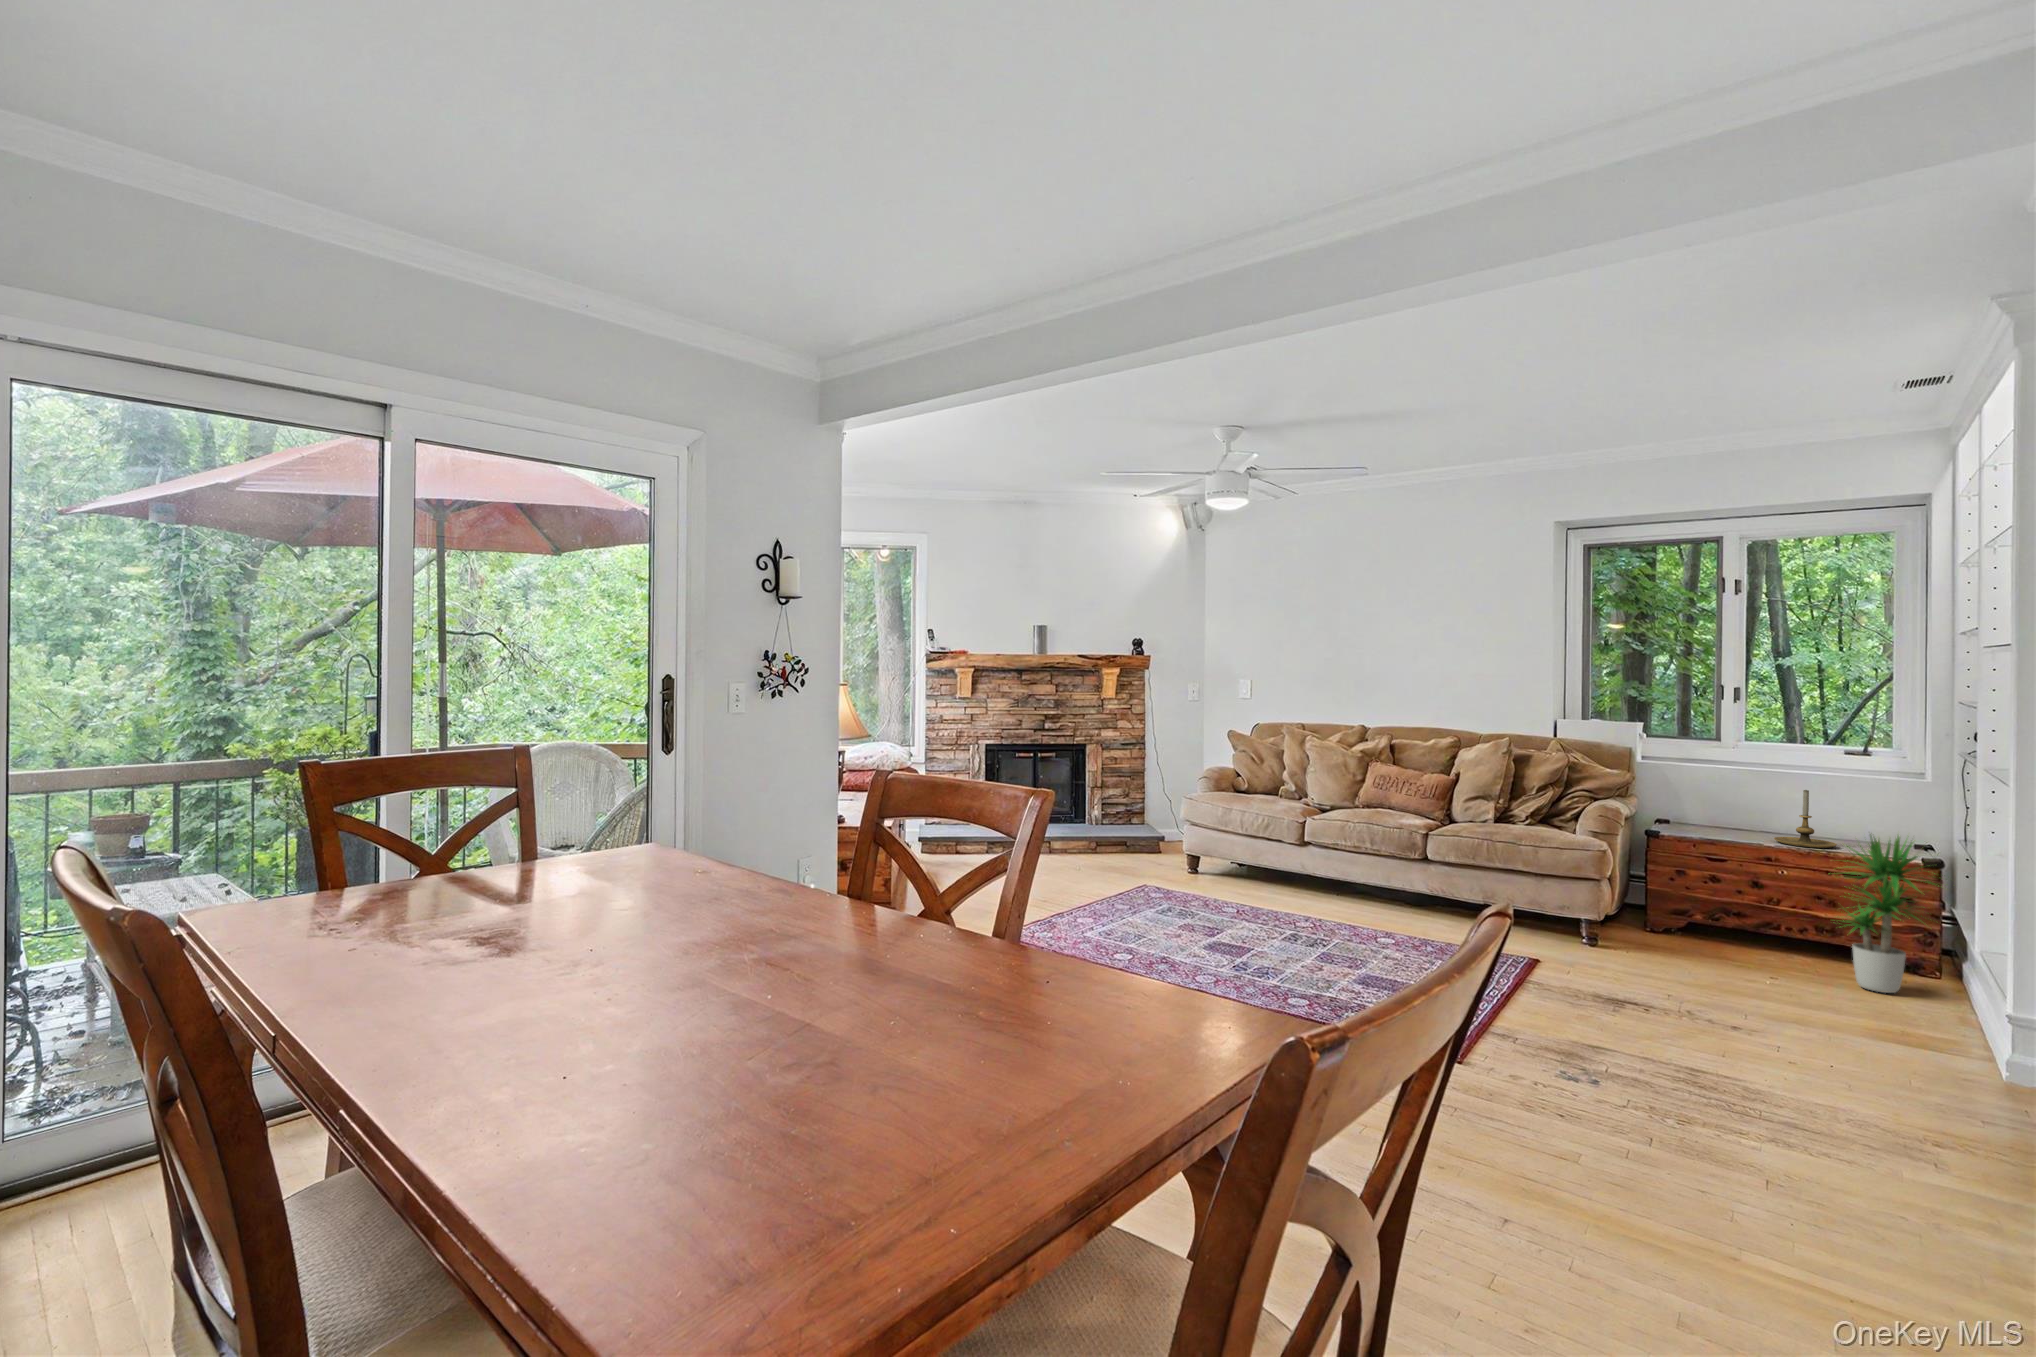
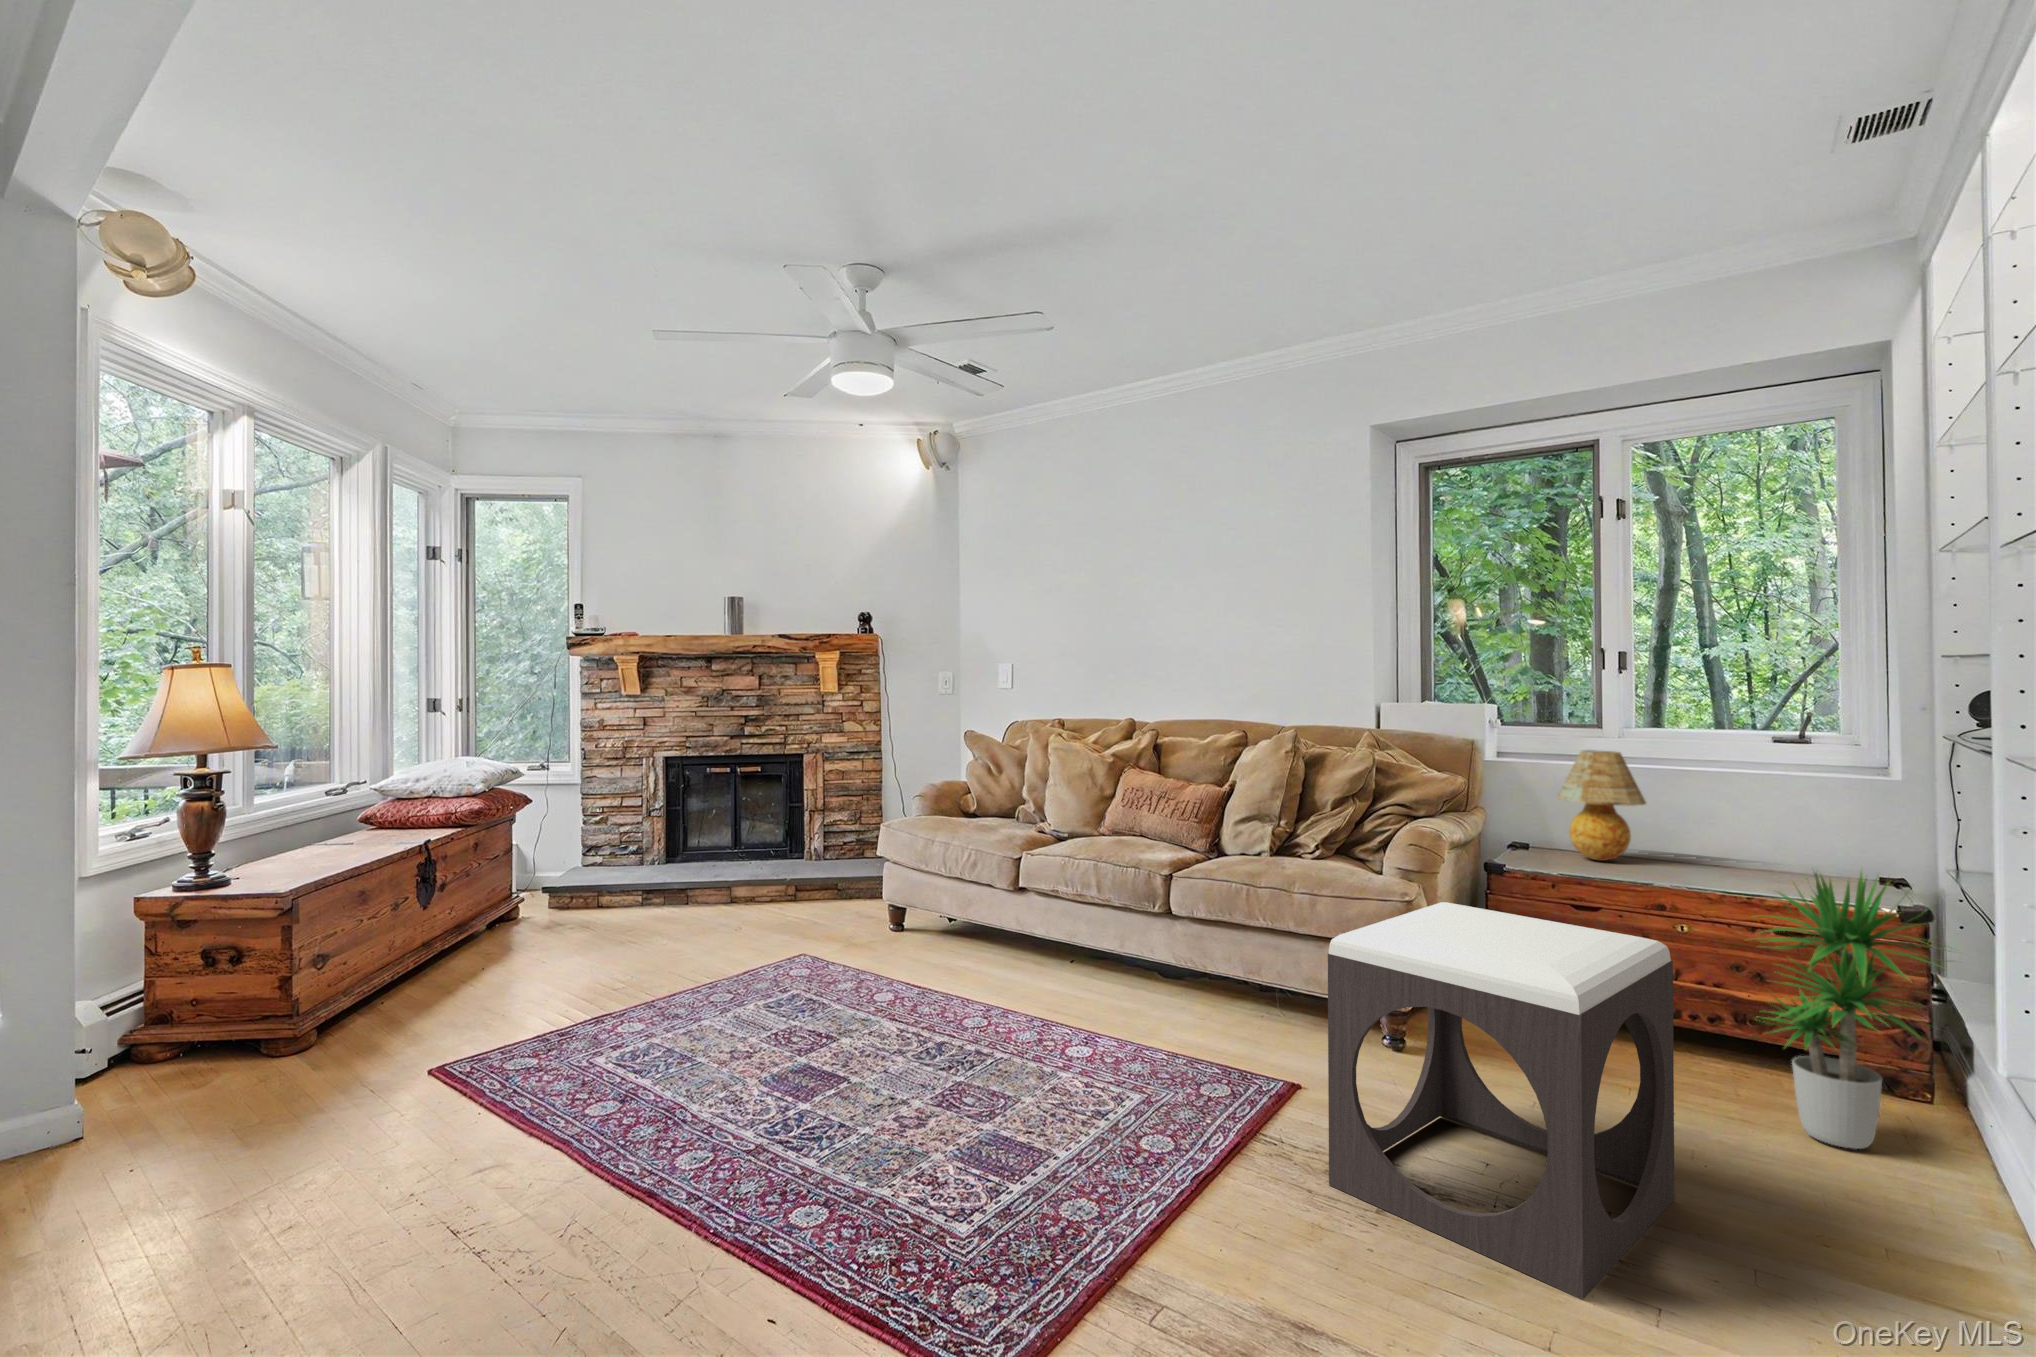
table lamp: none [1694,757,1758,832] -> present [1558,750,1646,861]
candle holder: present [1774,790,1837,848] -> none [1669,796,1763,888]
footstool: none [1584,846,1786,1037] -> present [1328,902,1674,1300]

